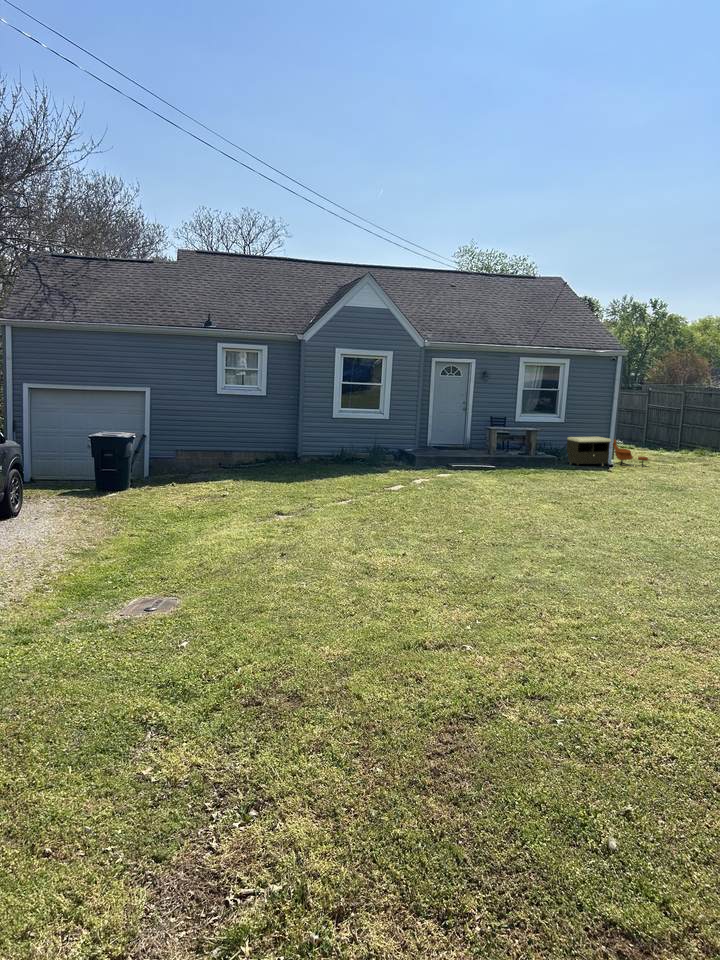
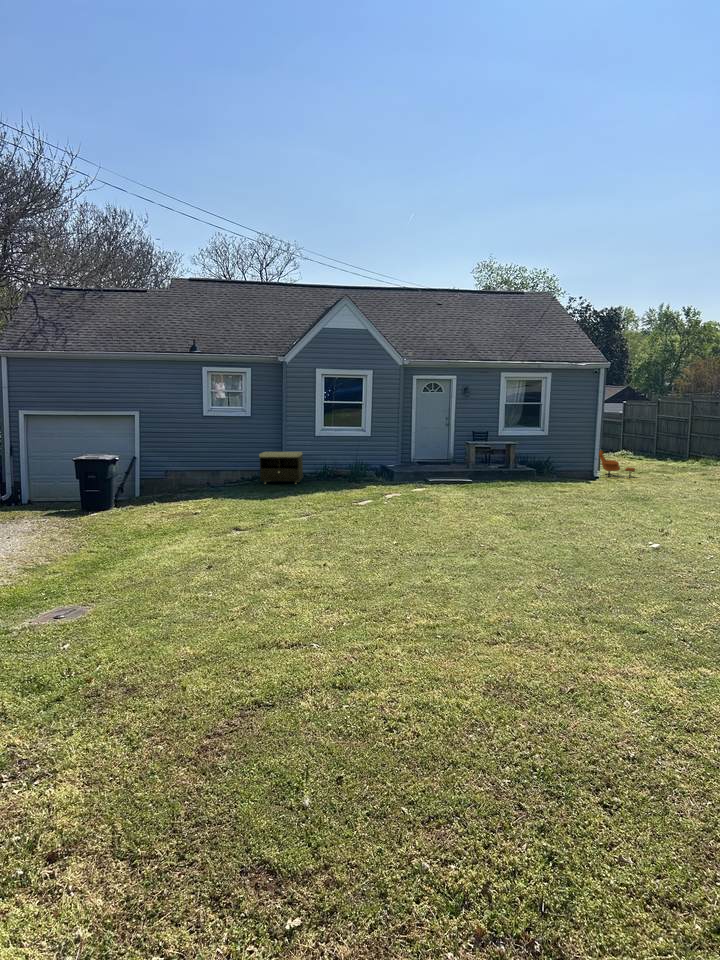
storage bench: present [567,437,611,466] -> present [259,452,303,484]

